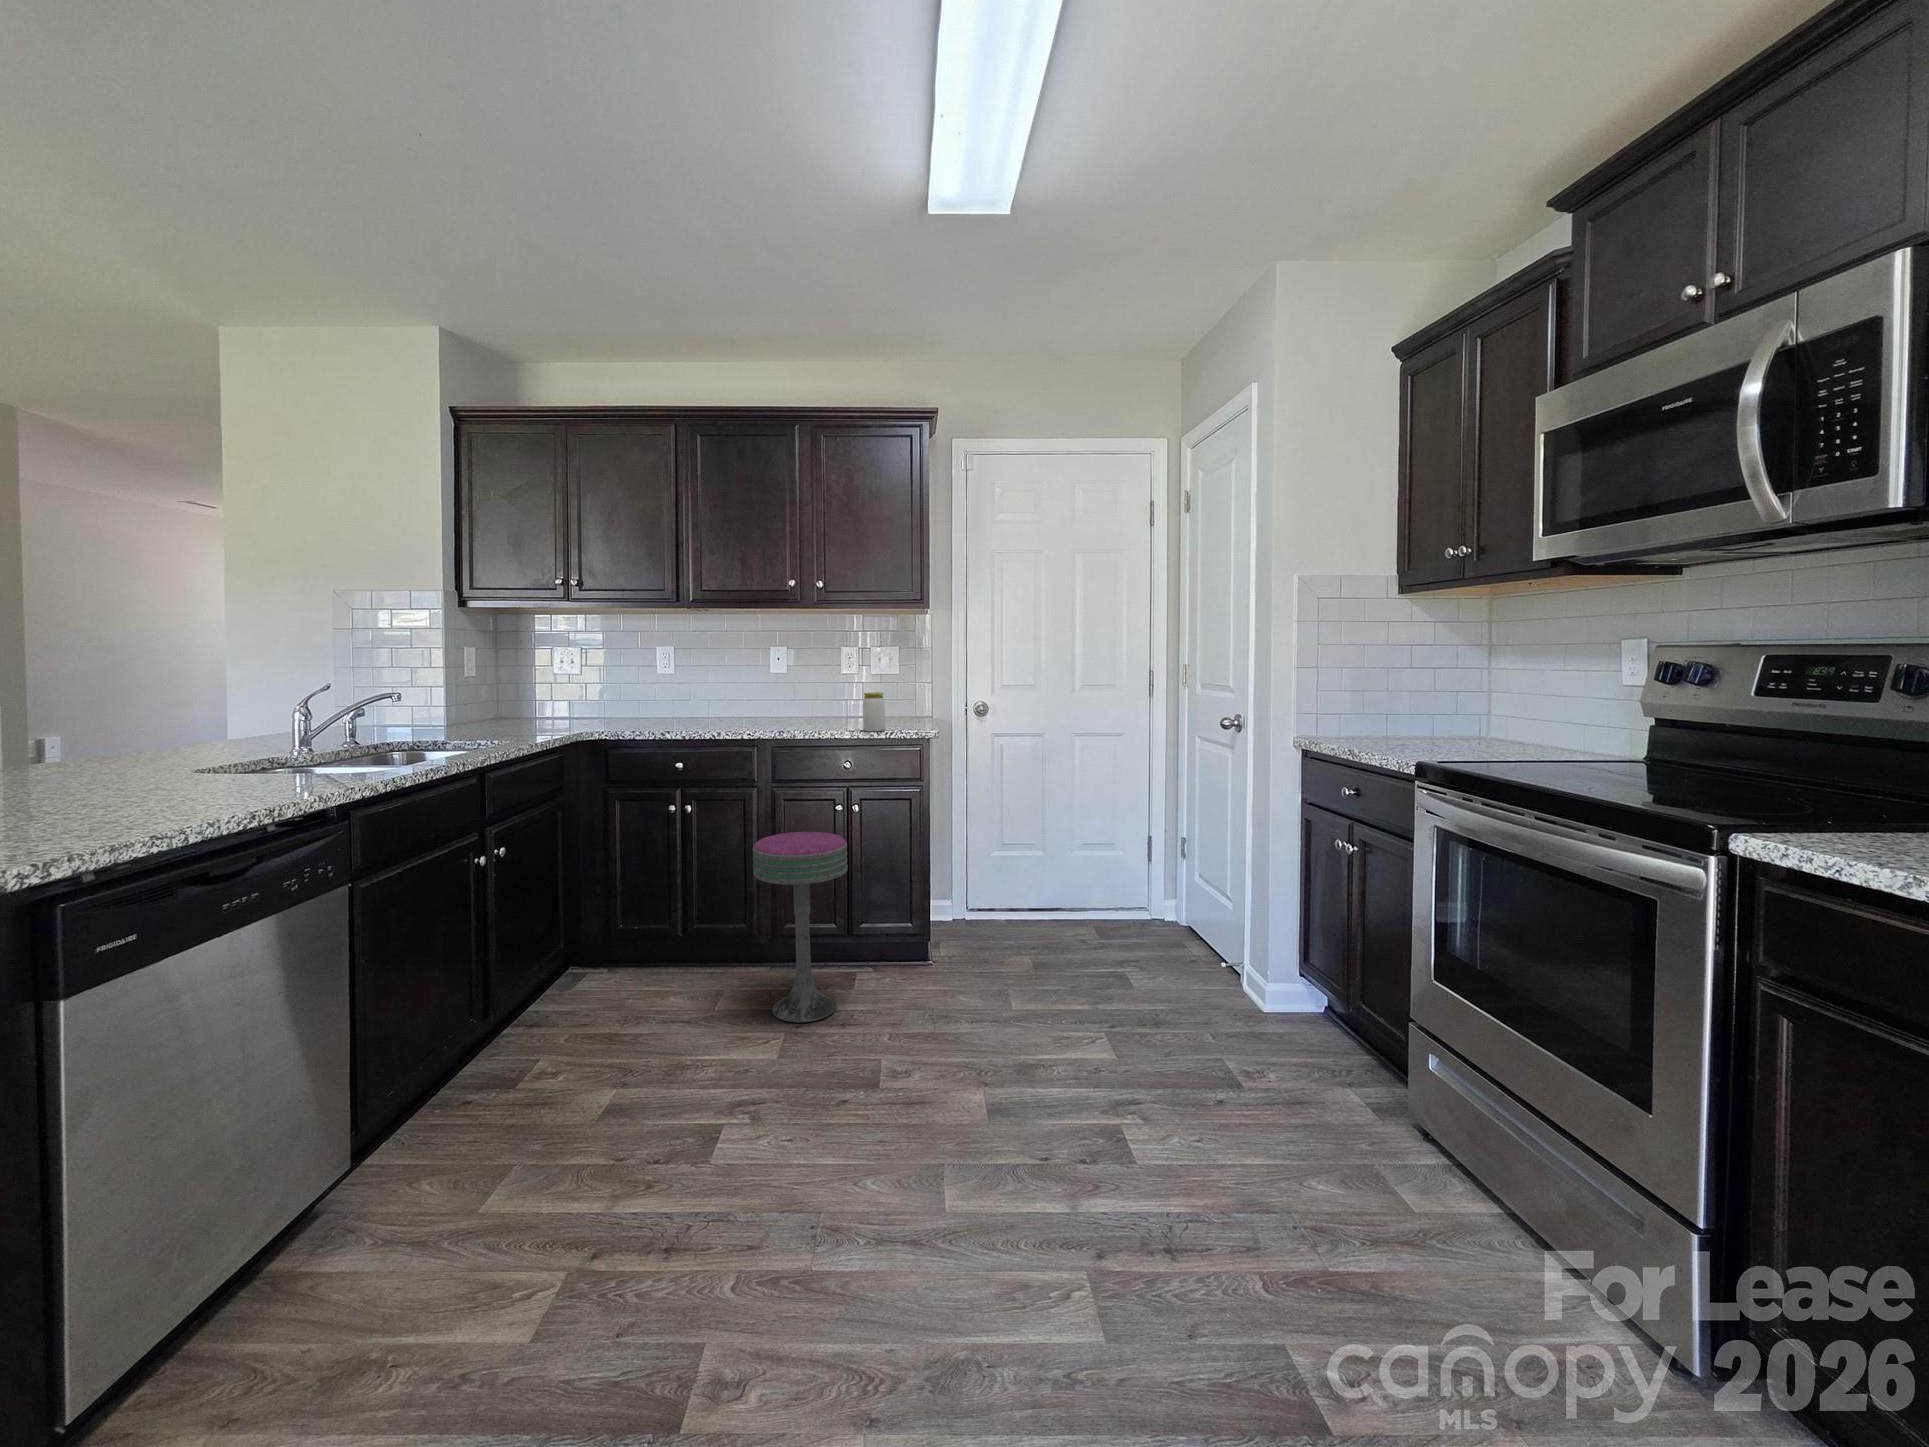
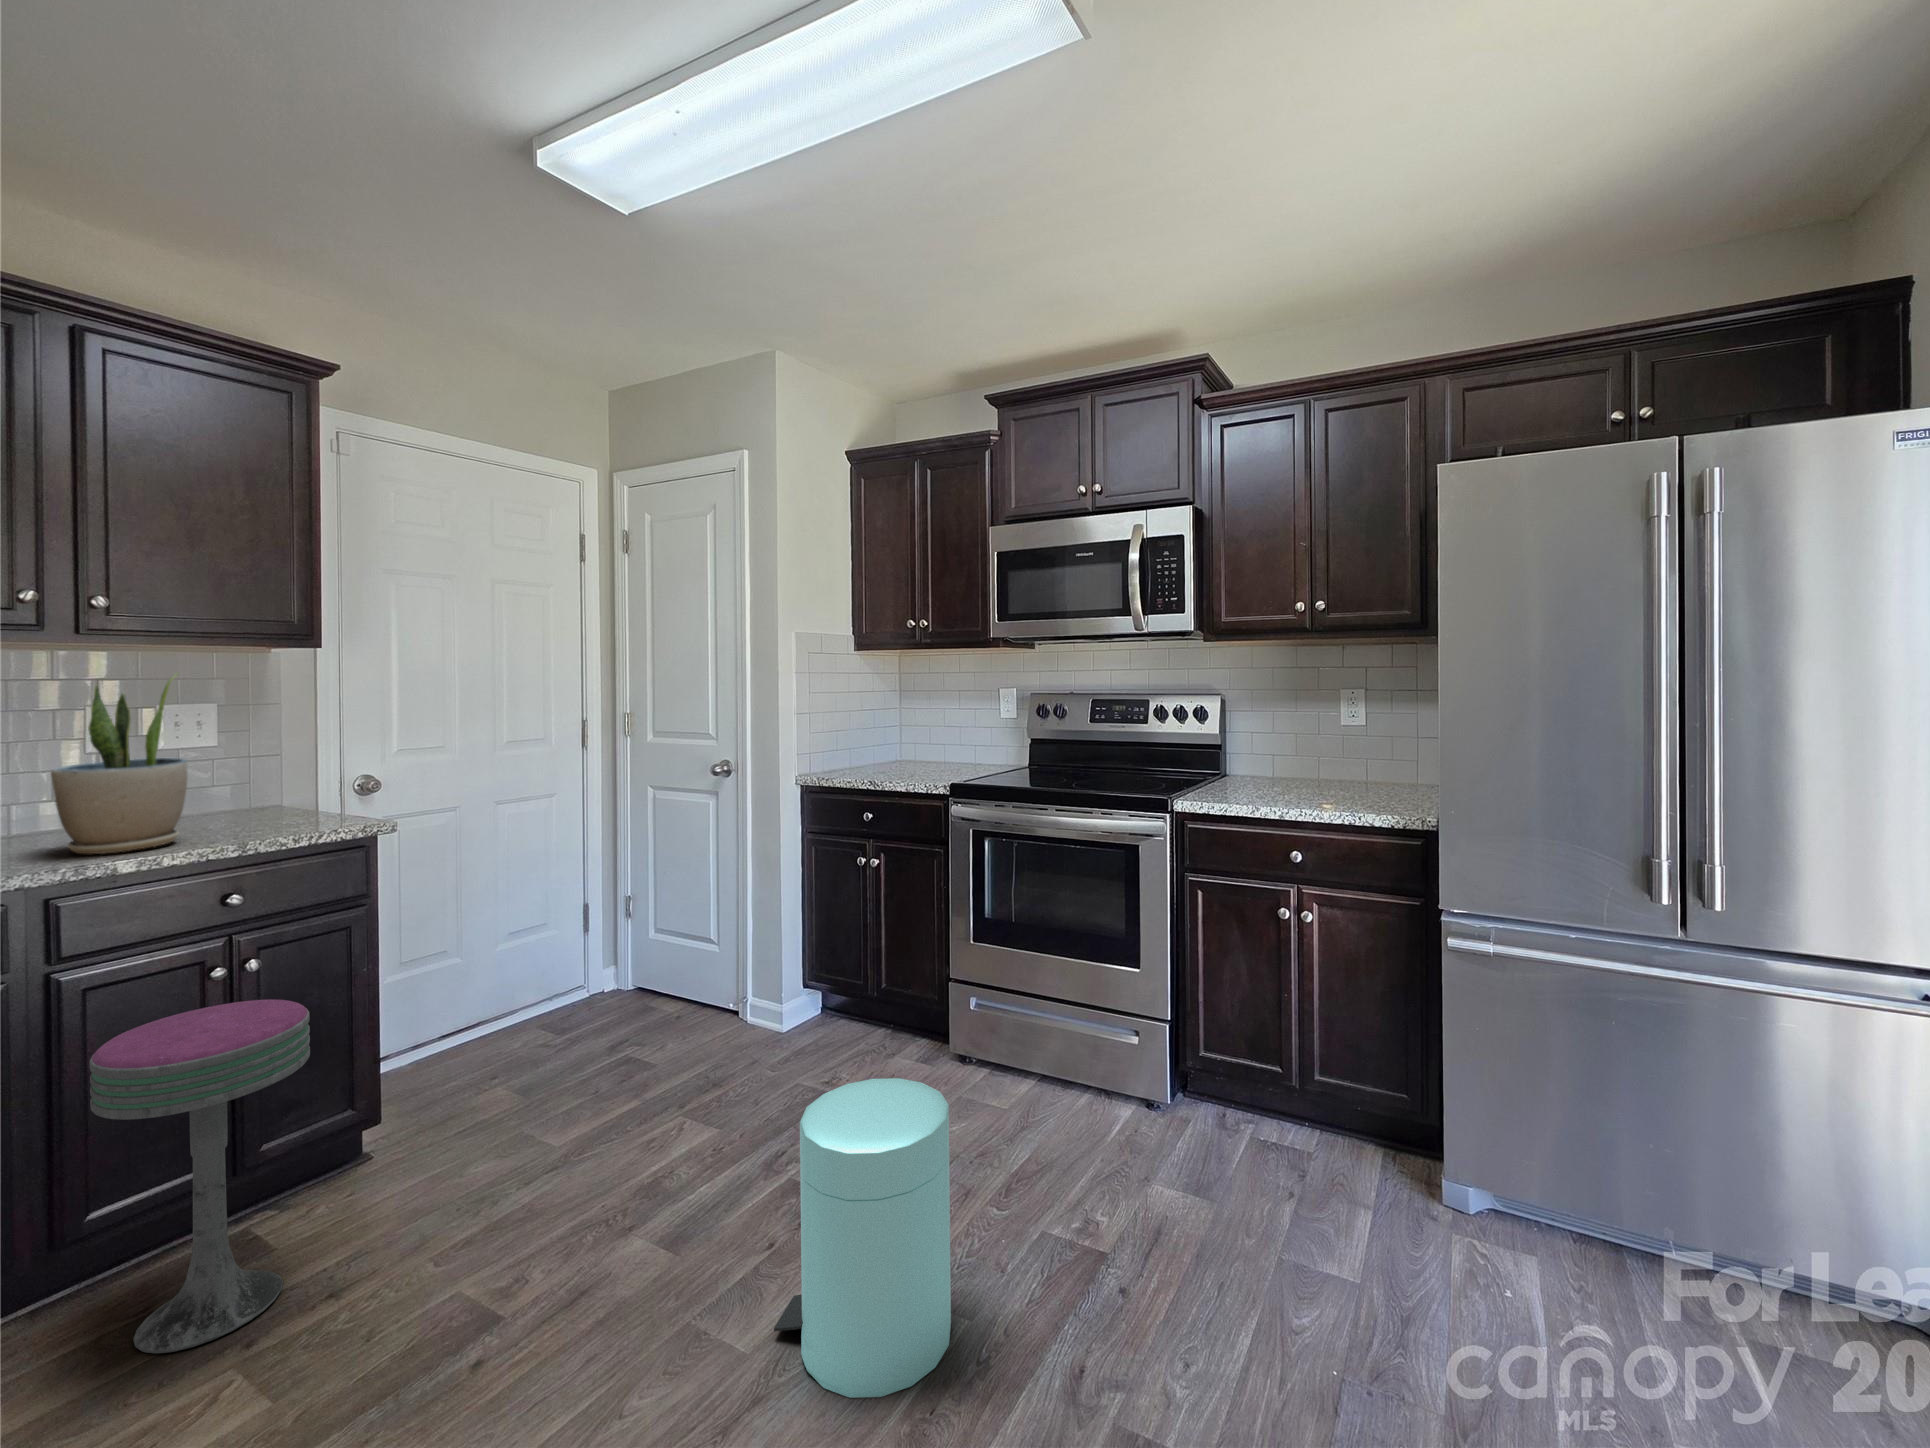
potted plant: none [783,630,837,734] -> present [51,675,187,854]
jar: present [863,692,885,732] -> none [231,769,278,831]
trash can: none [948,1027,1101,1341] -> present [774,1078,951,1398]

